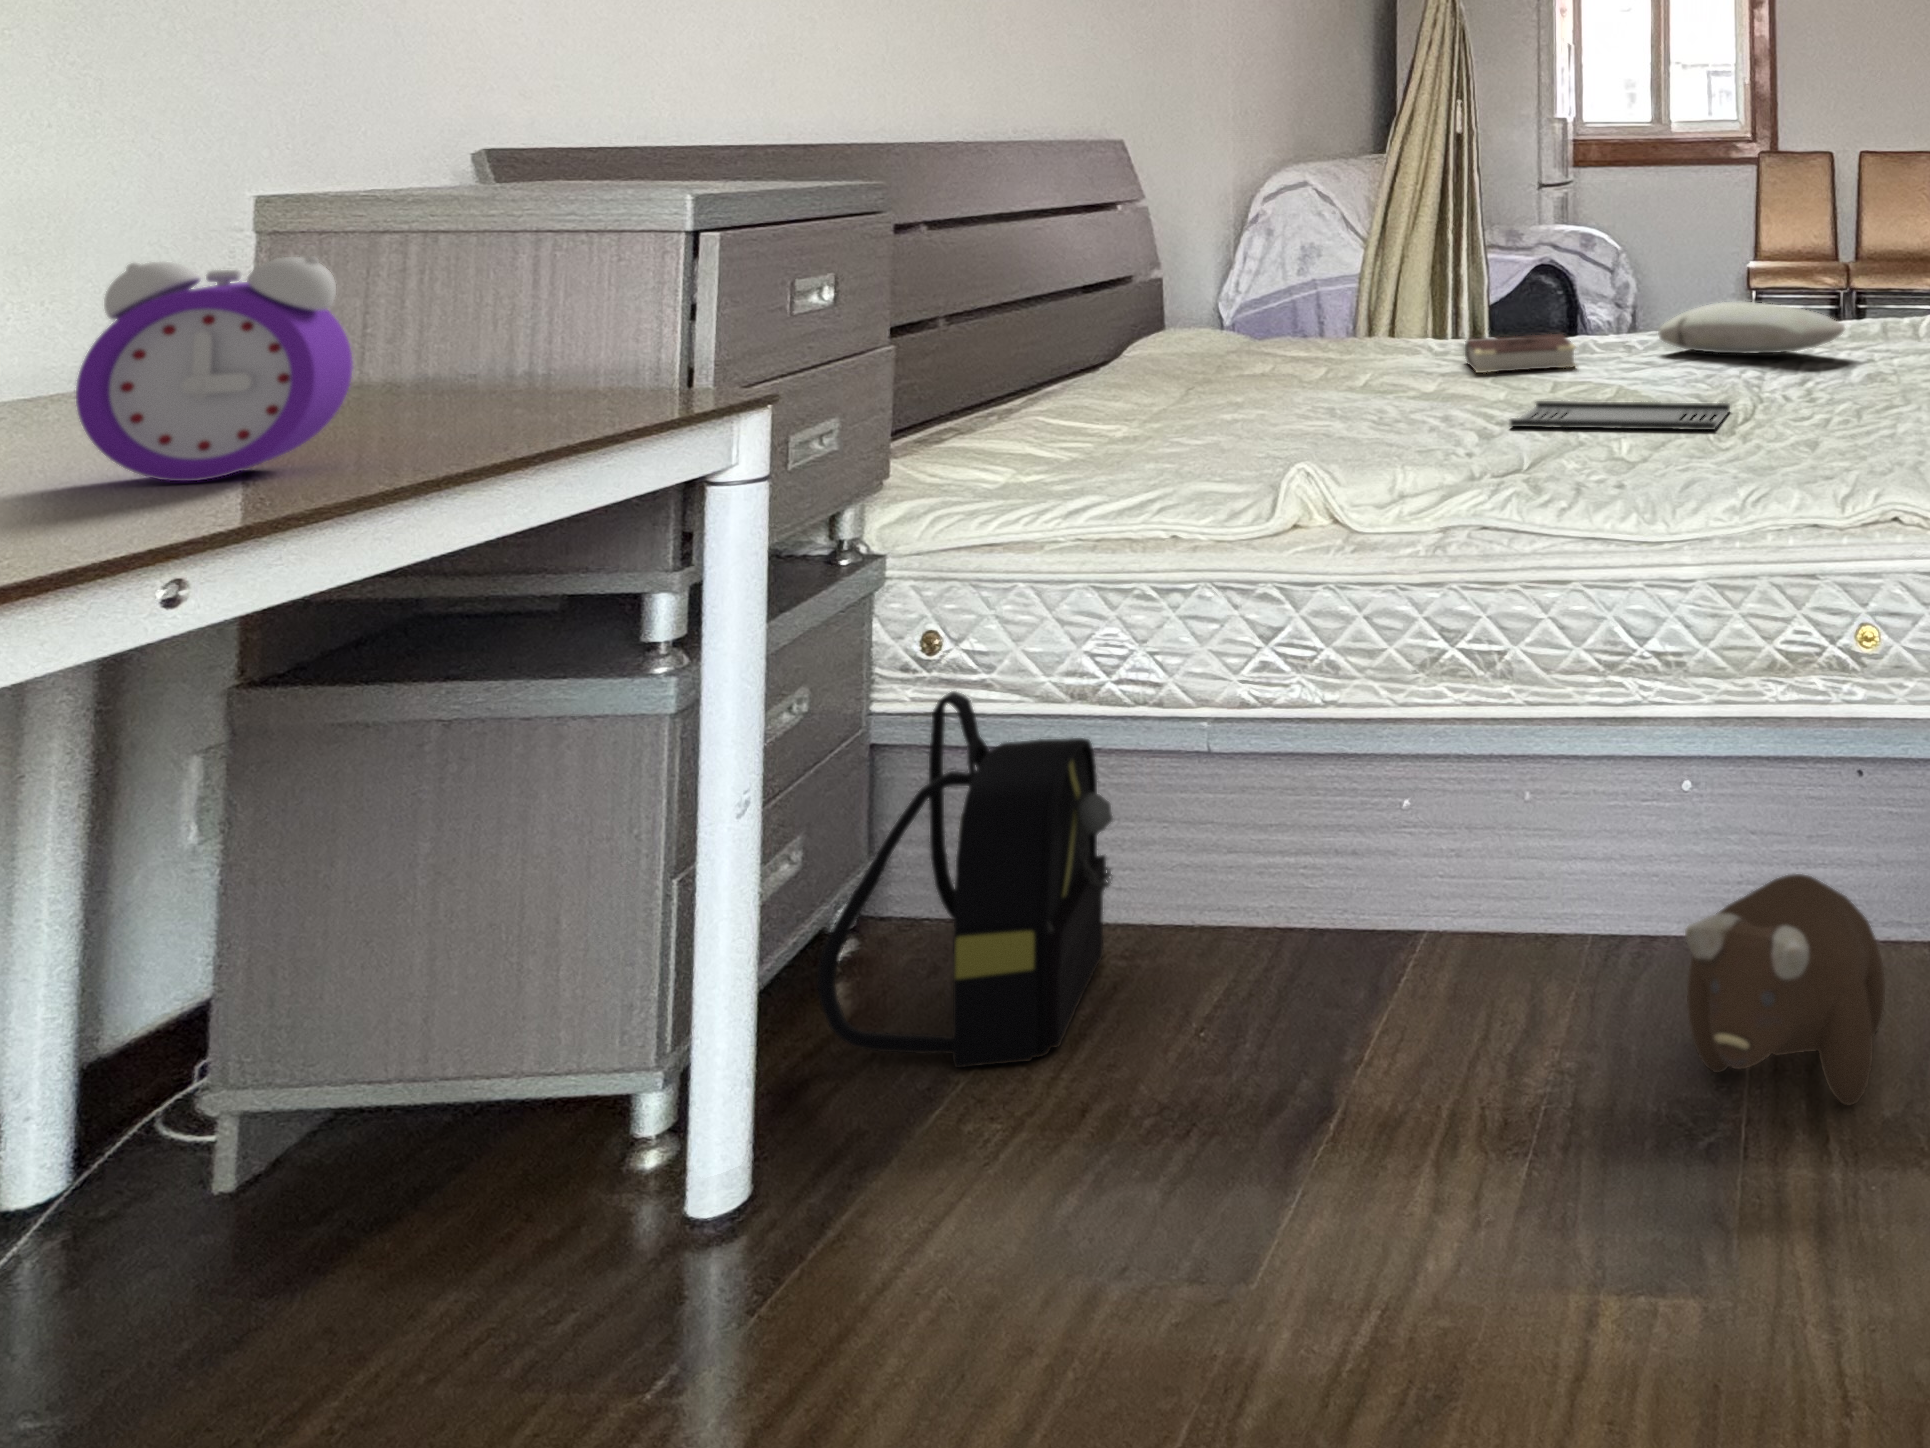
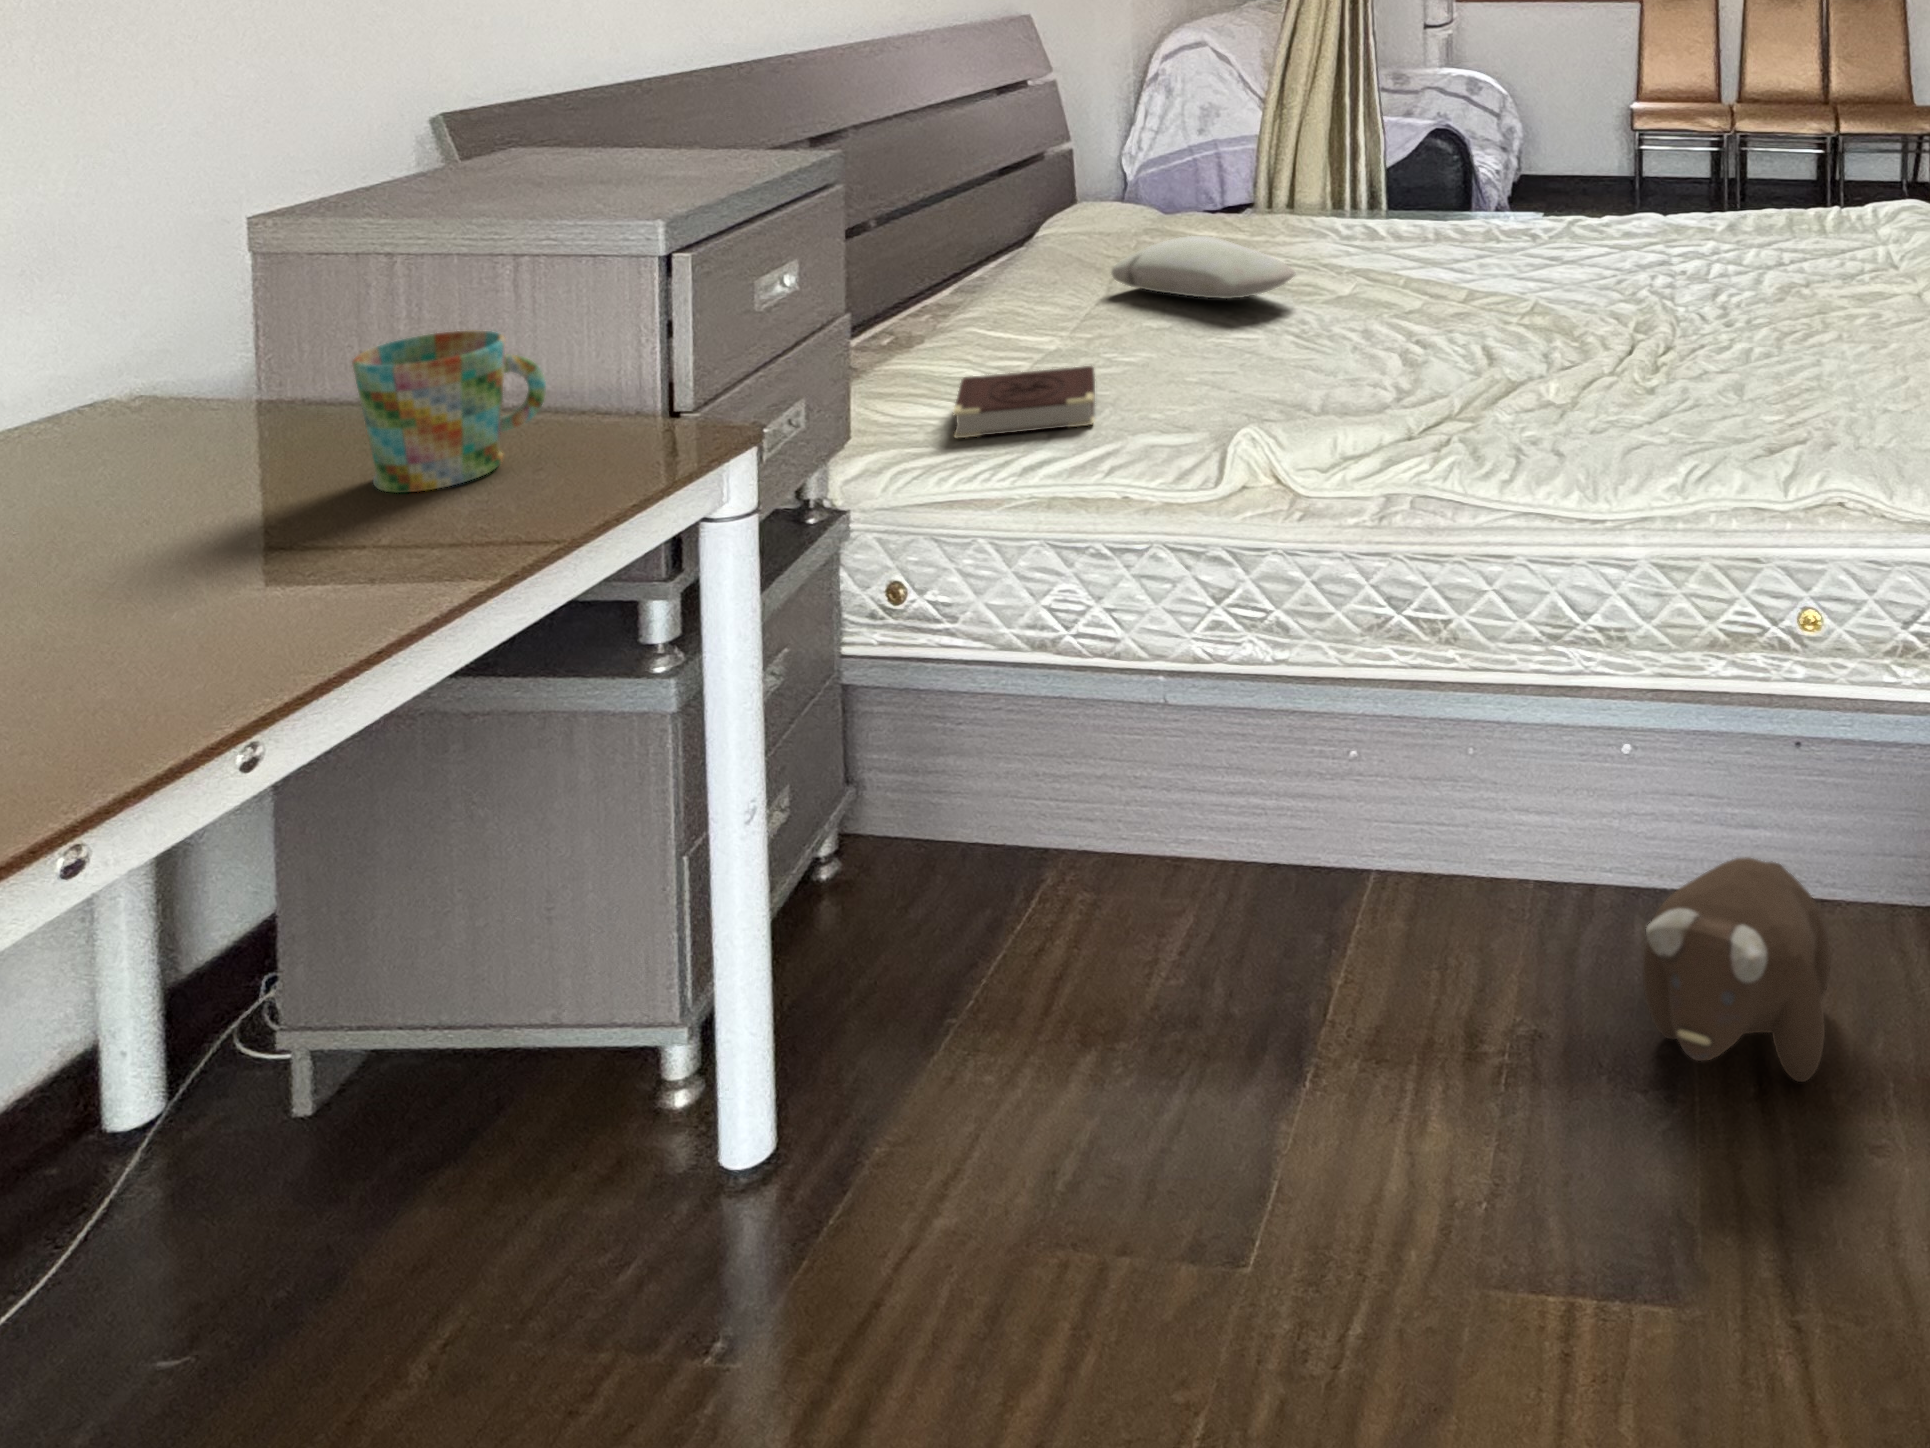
alarm clock: present [76,256,353,481] -> none [133,404,382,631]
mug: none [340,269,547,418] -> present [353,330,546,493]
pillow: present [1658,302,1845,353] -> present [1112,236,1295,299]
book: present [1465,334,1575,373] -> present [953,366,1095,438]
tray: present [1510,401,1730,430] -> none [1438,328,1652,372]
backpack: present [818,691,1113,1068] -> none [832,661,1092,1010]

